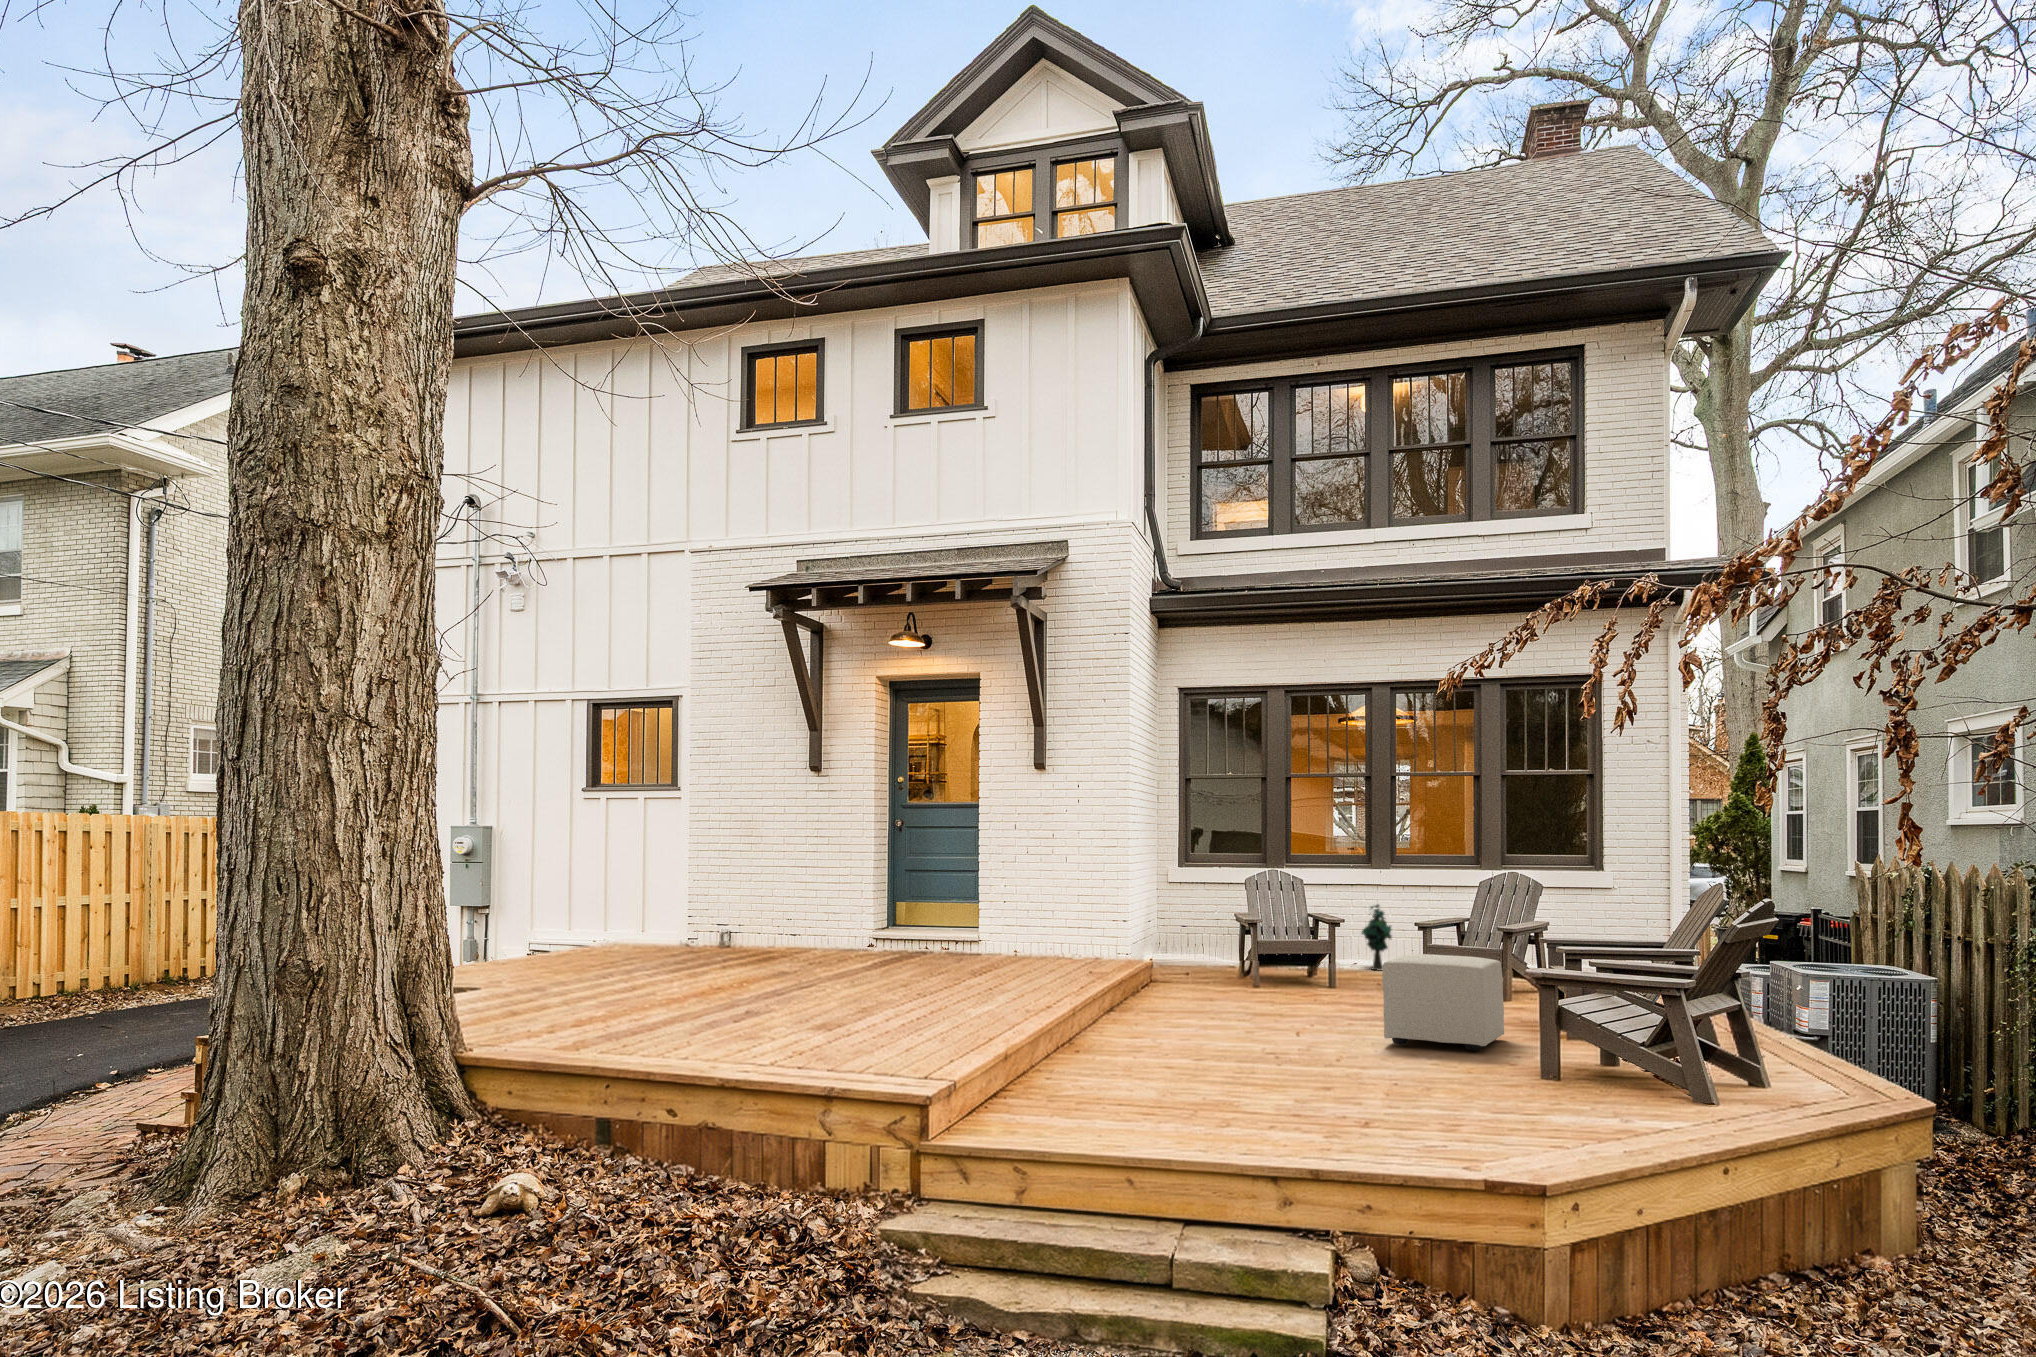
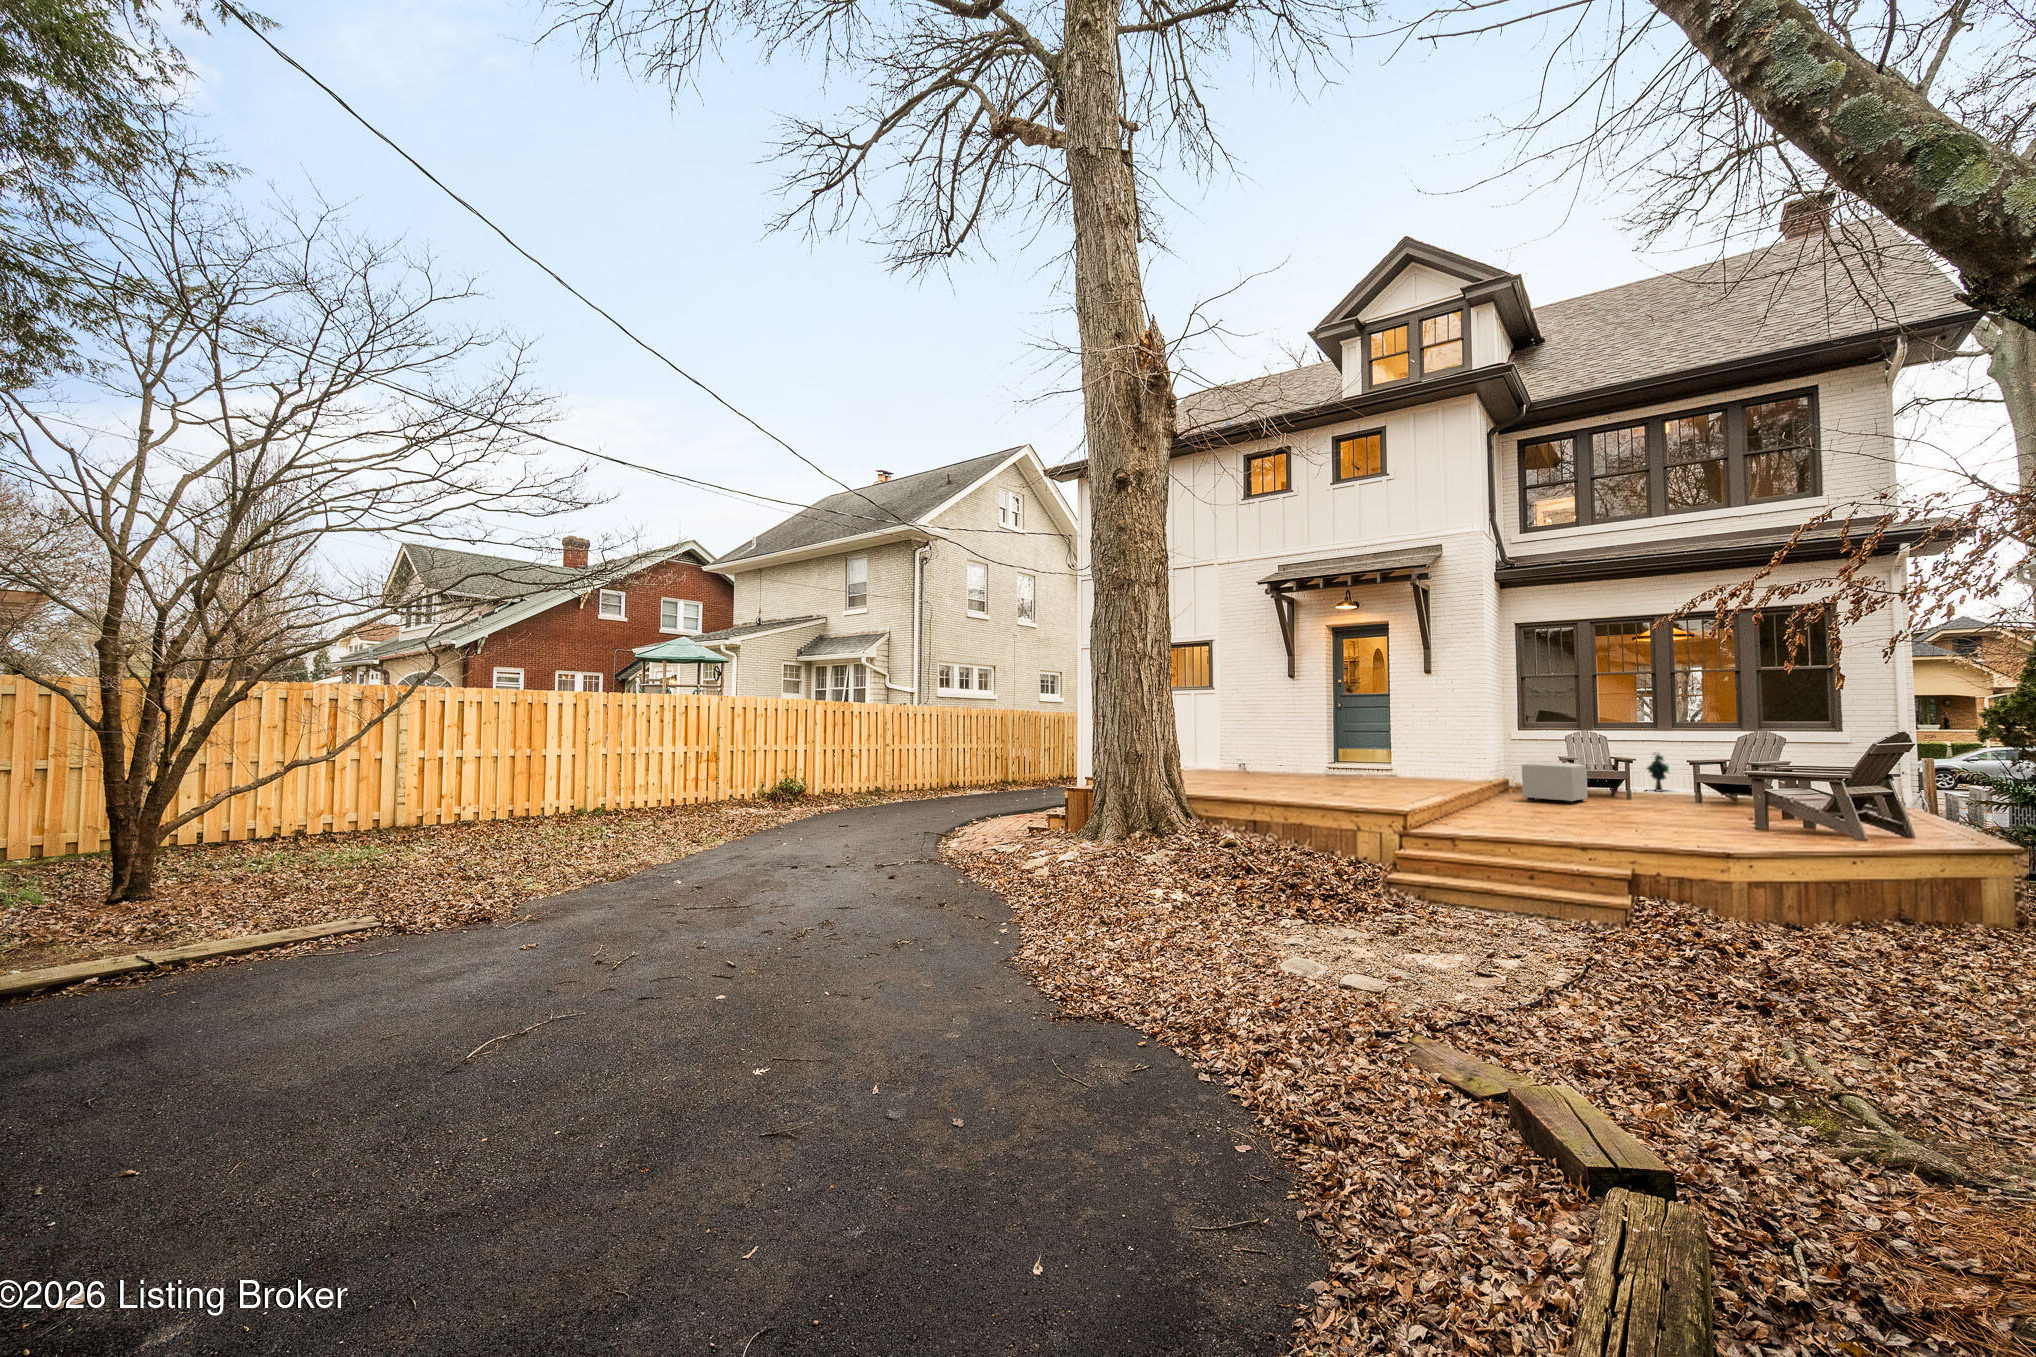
ottoman: present [1382,954,1504,1051] -> present [1522,762,1588,803]

